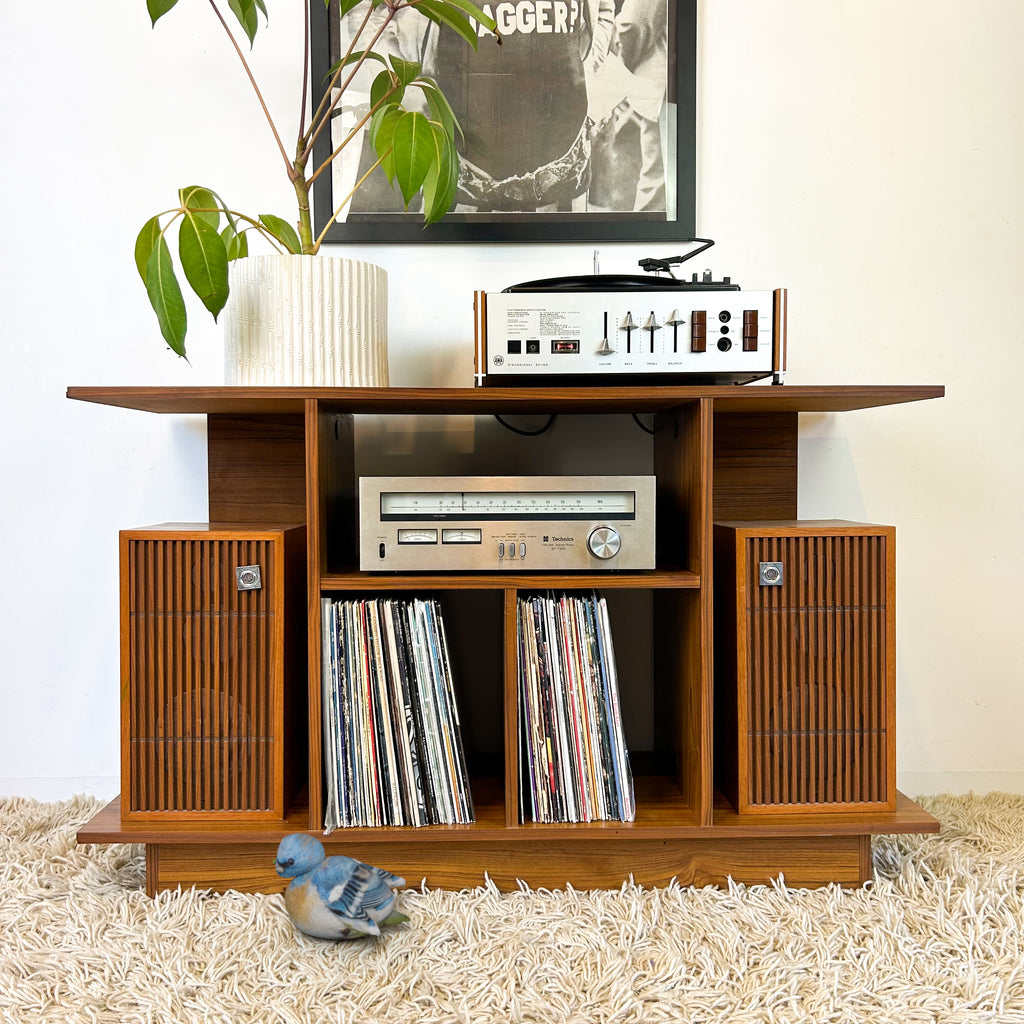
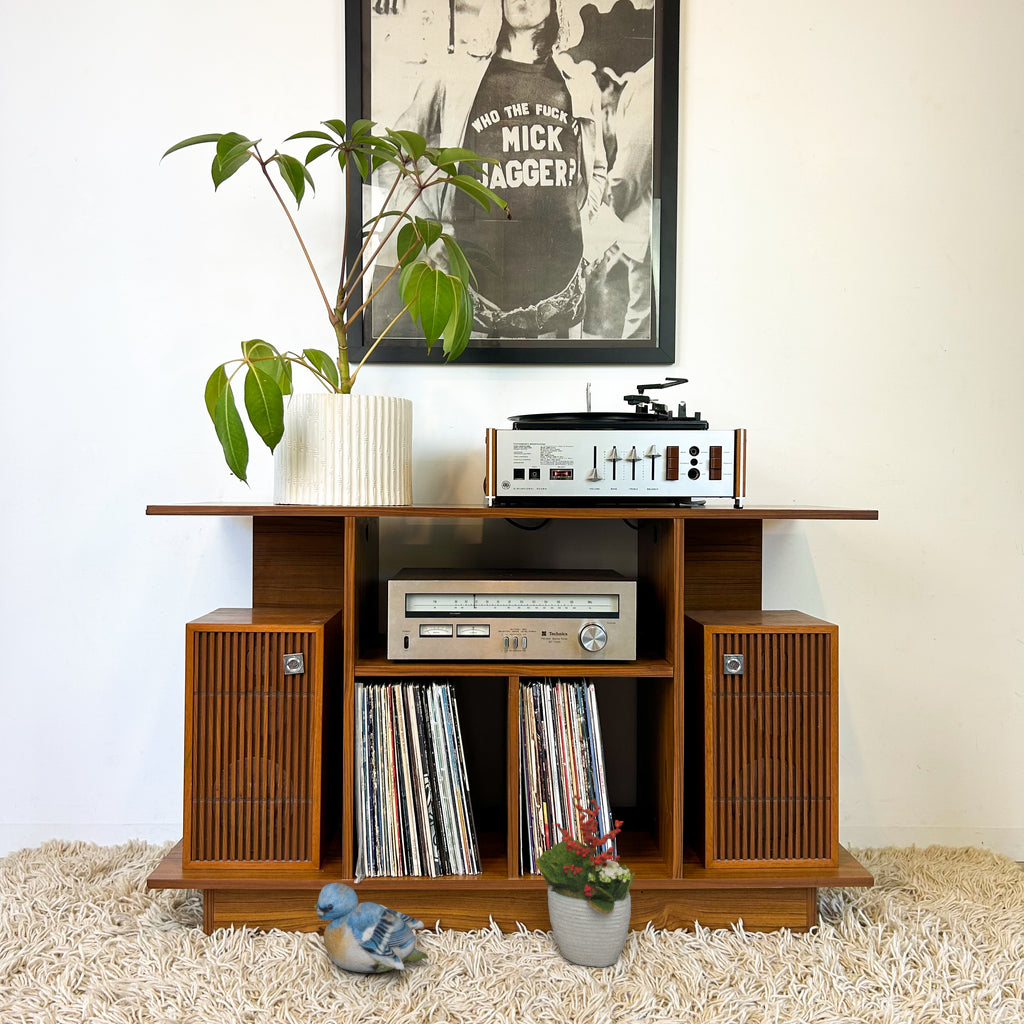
decorative plant: none [538,727,659,929] -> present [535,795,635,967]

